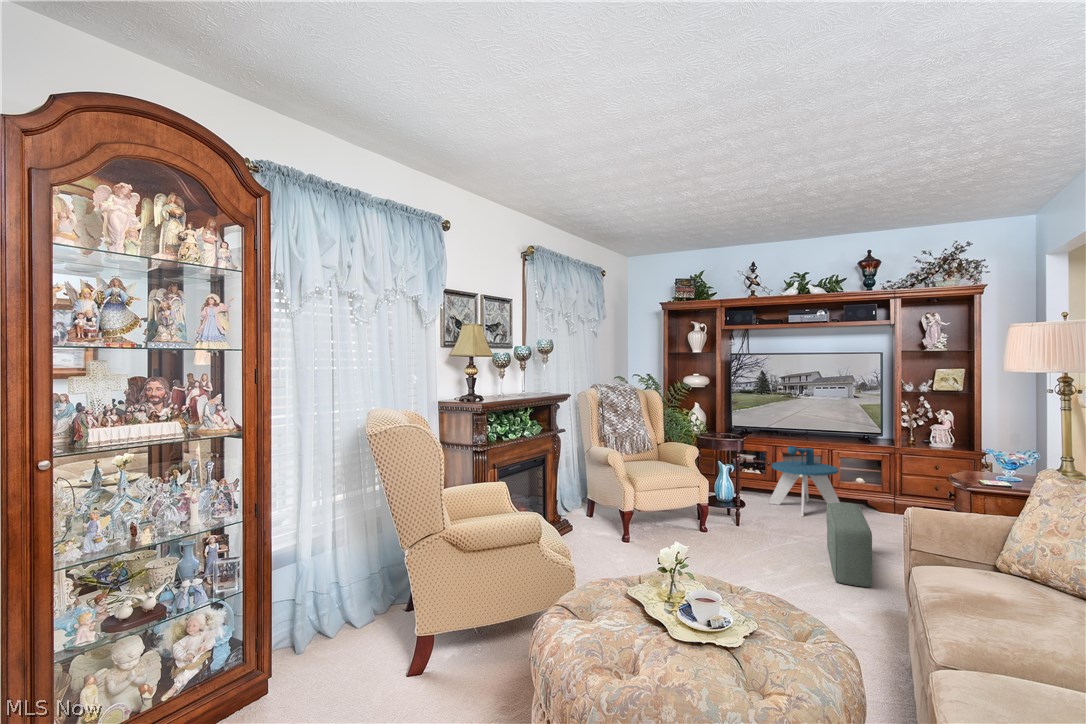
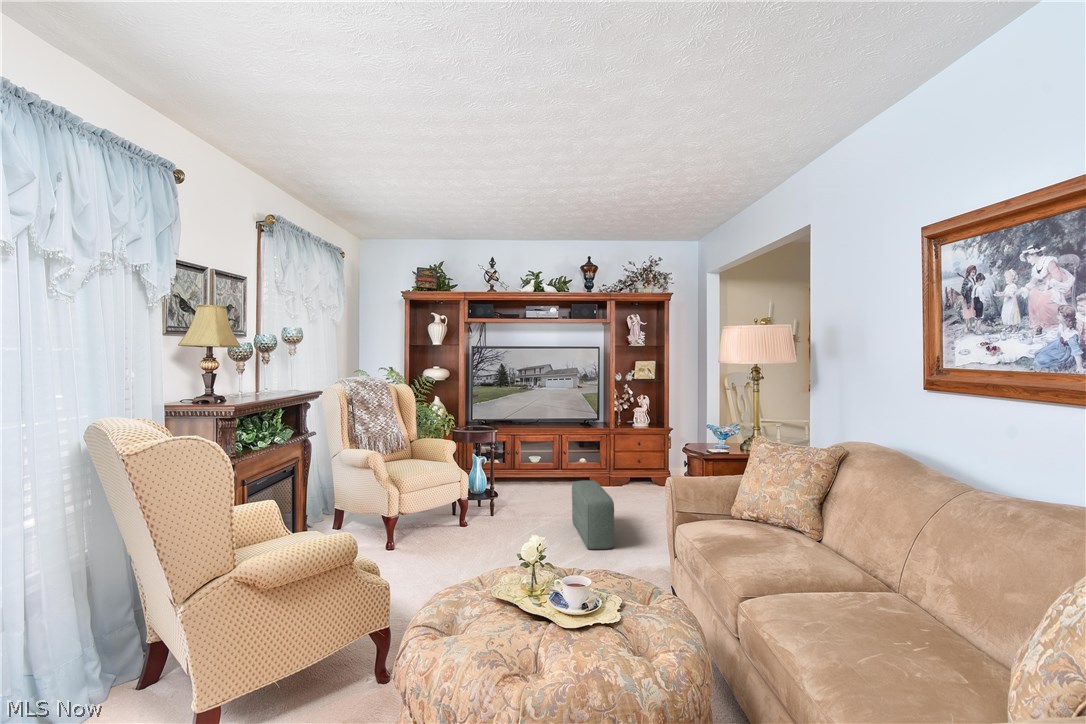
side table: present [769,446,840,516] -> none [510,434,574,499]

